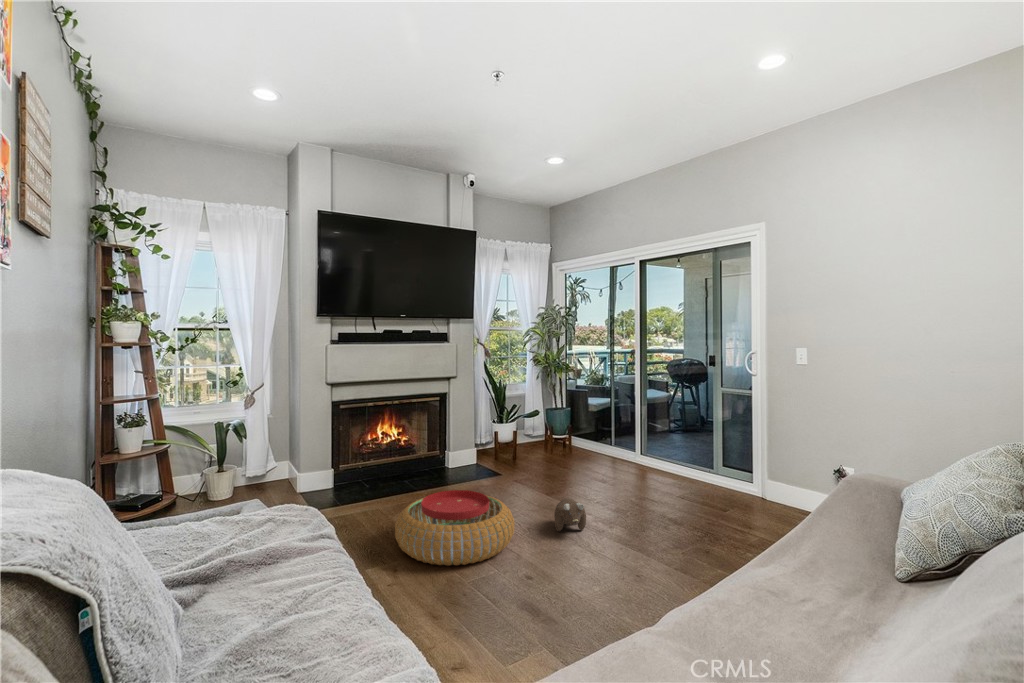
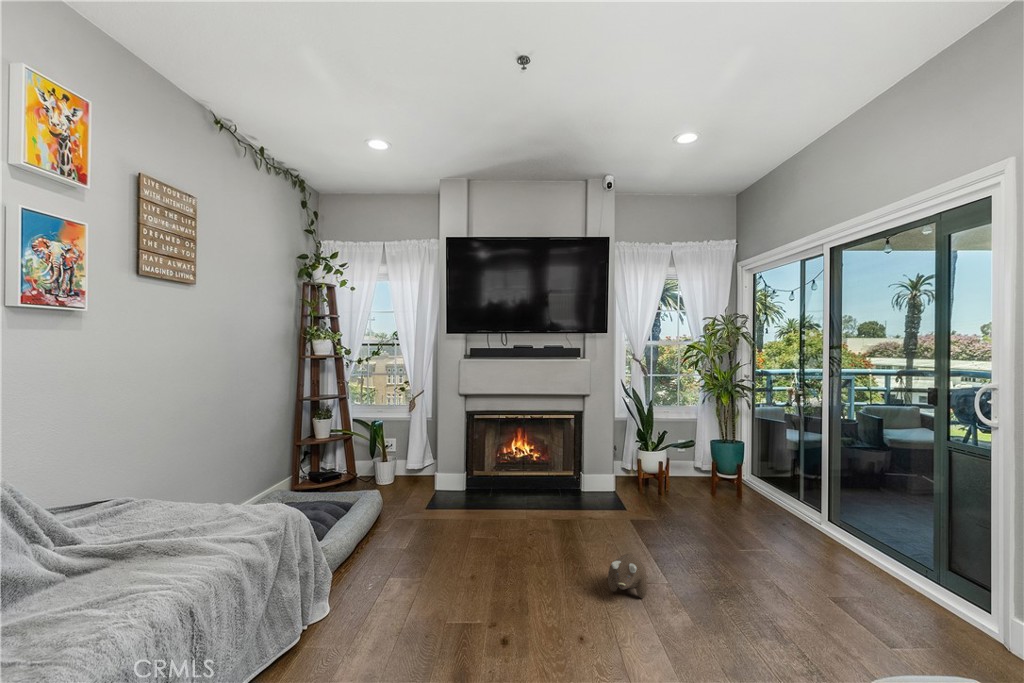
pouf: present [395,490,514,566] -> none [435,516,559,600]

